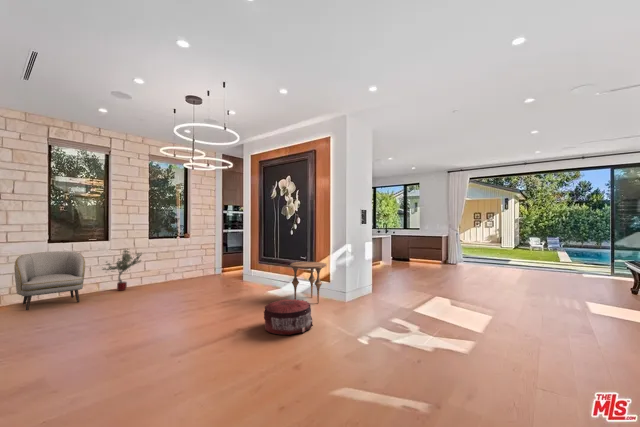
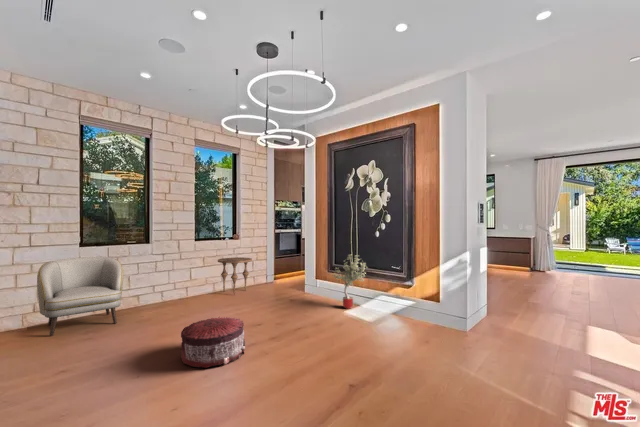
potted tree: present [102,249,141,291] -> present [333,255,366,309]
side table: present [290,262,327,303] -> present [218,257,252,295]
pouf: present [264,299,313,335] -> present [181,317,245,368]

